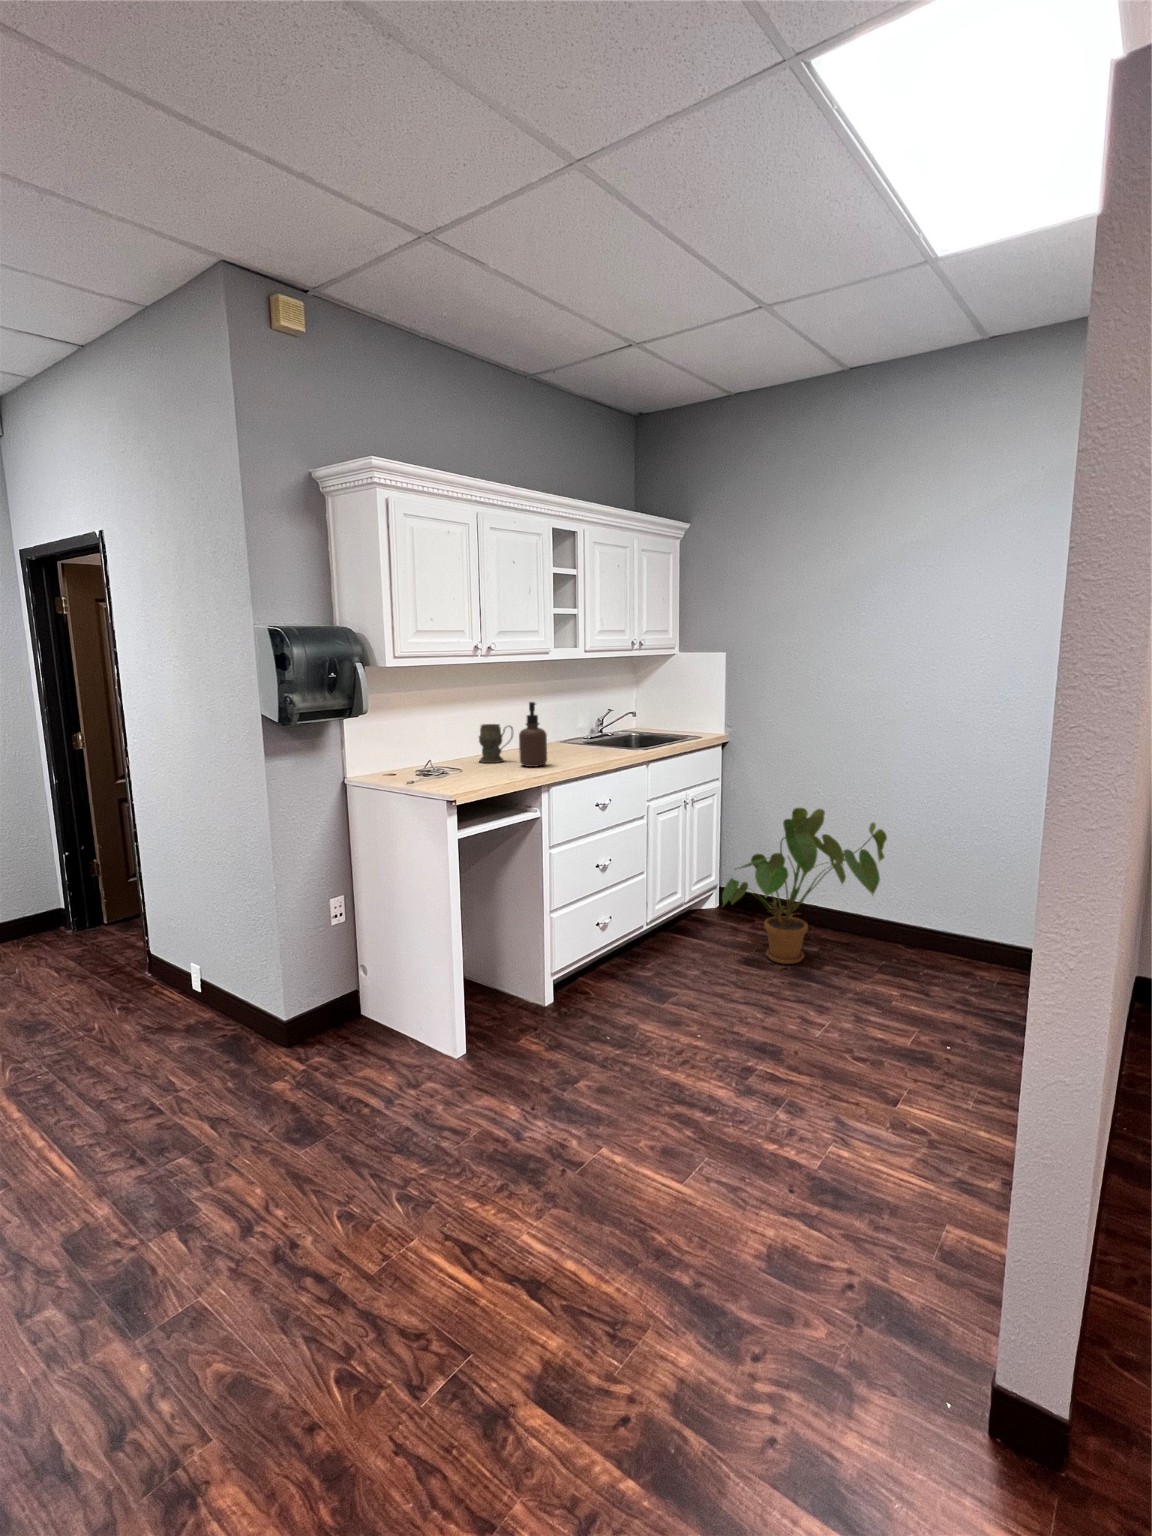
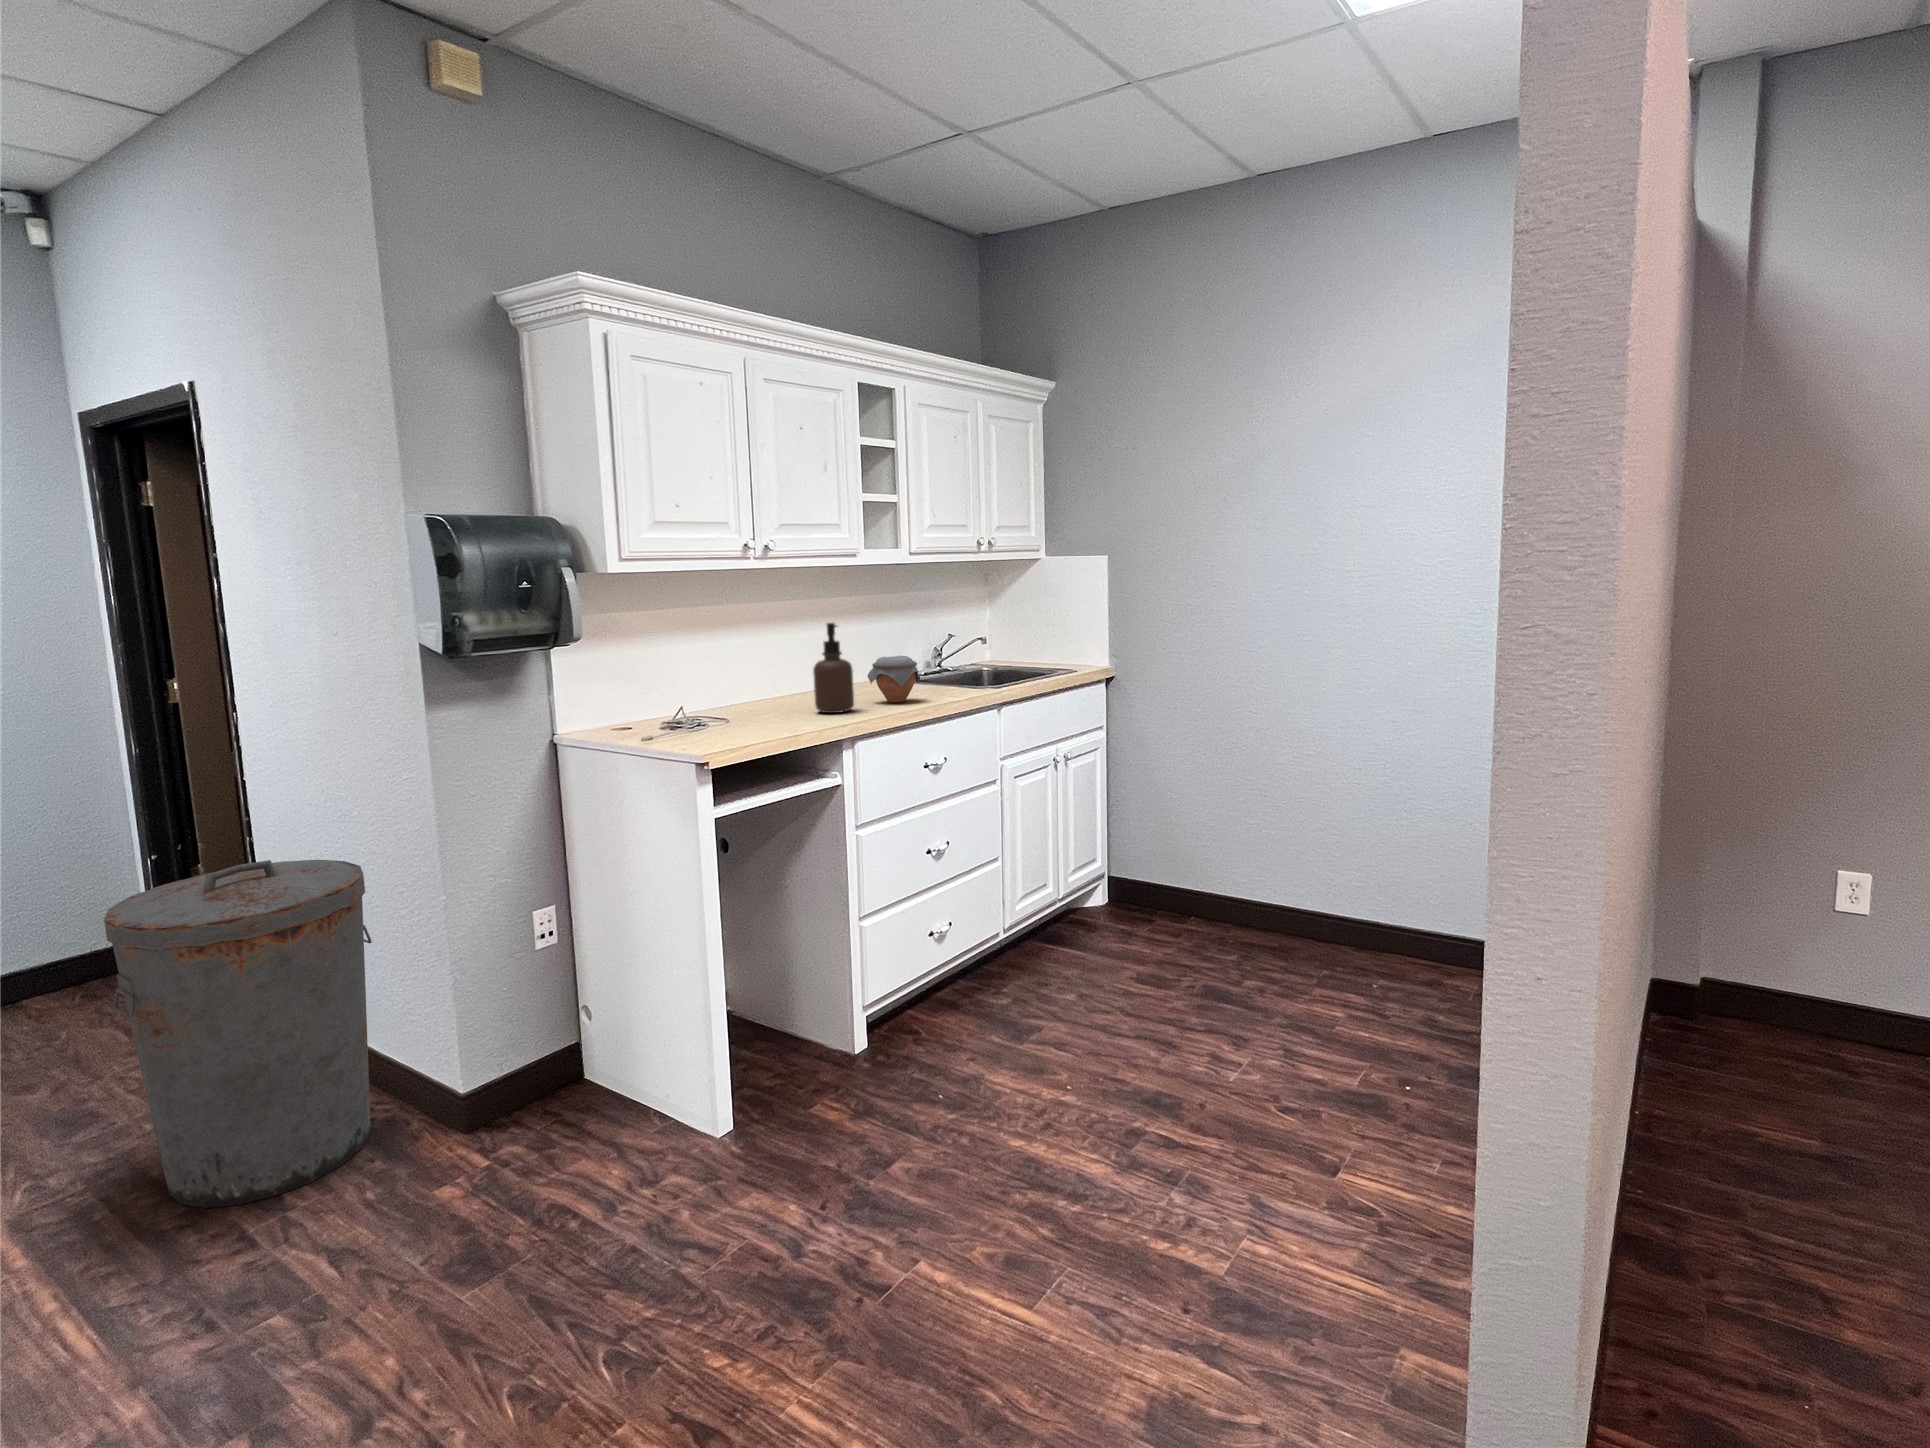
mug: present [479,724,513,763] -> none [758,655,808,710]
jar: none [555,726,593,760] -> present [867,656,920,703]
house plant: present [722,808,887,964] -> none [1104,763,1321,977]
trash can: none [63,860,224,1088] -> present [104,860,372,1208]

